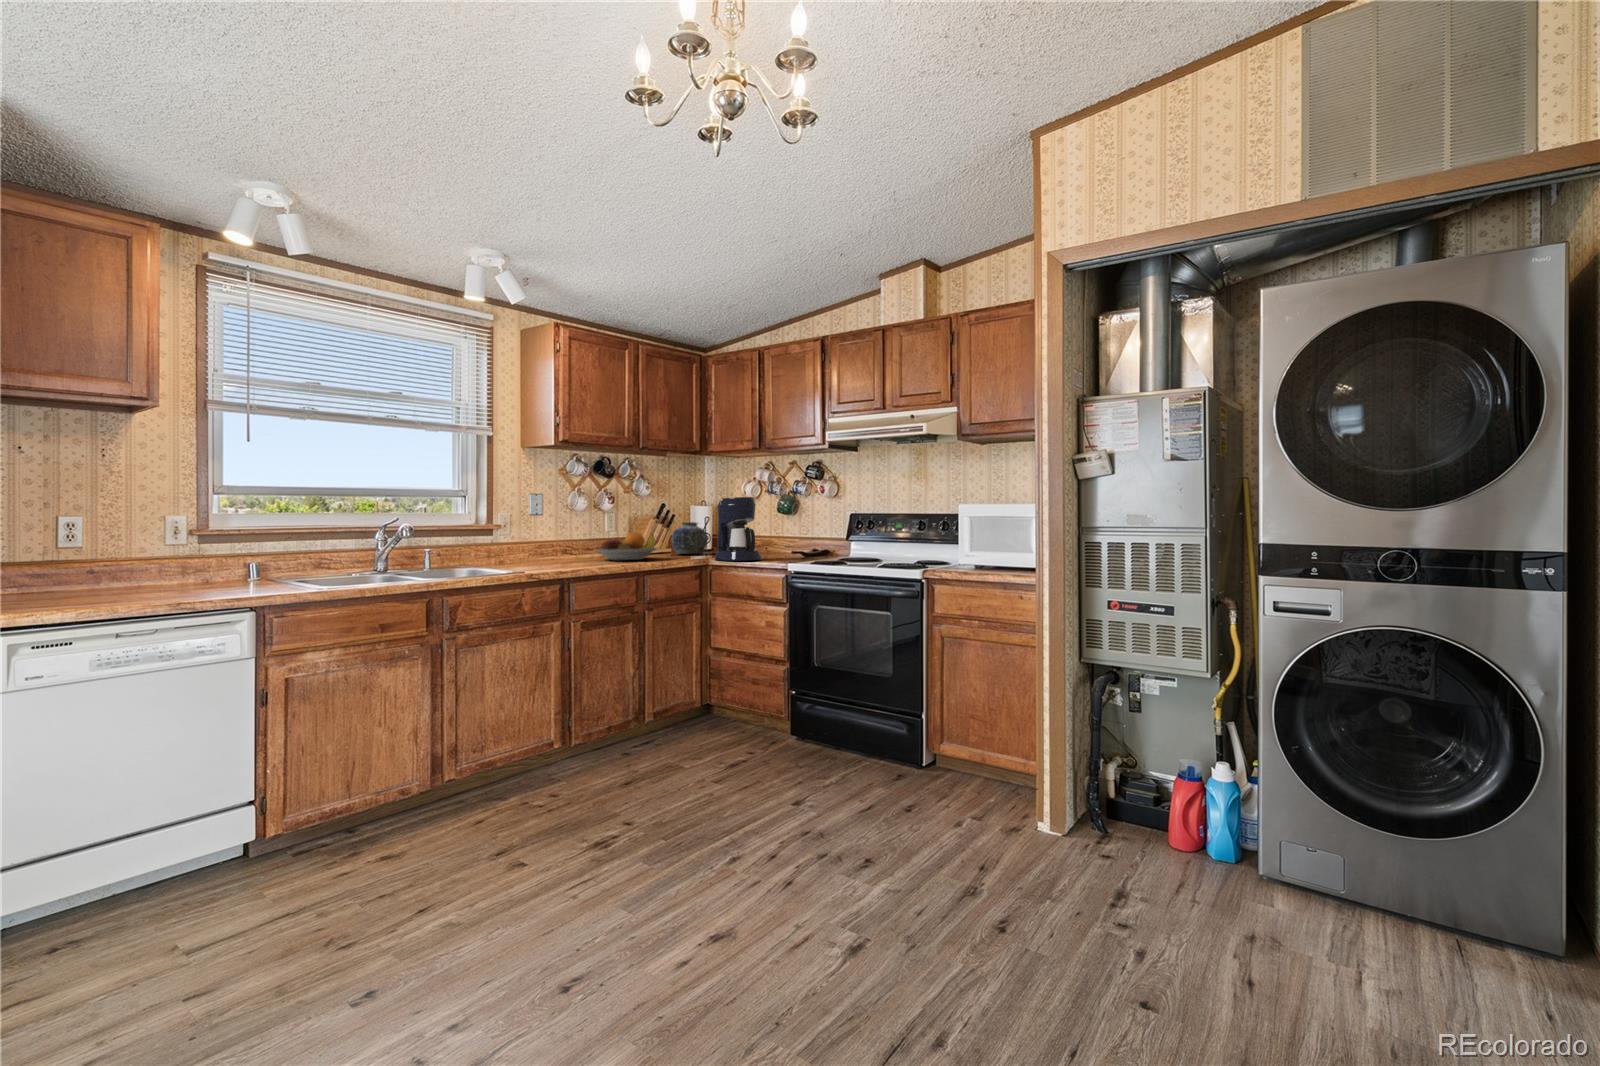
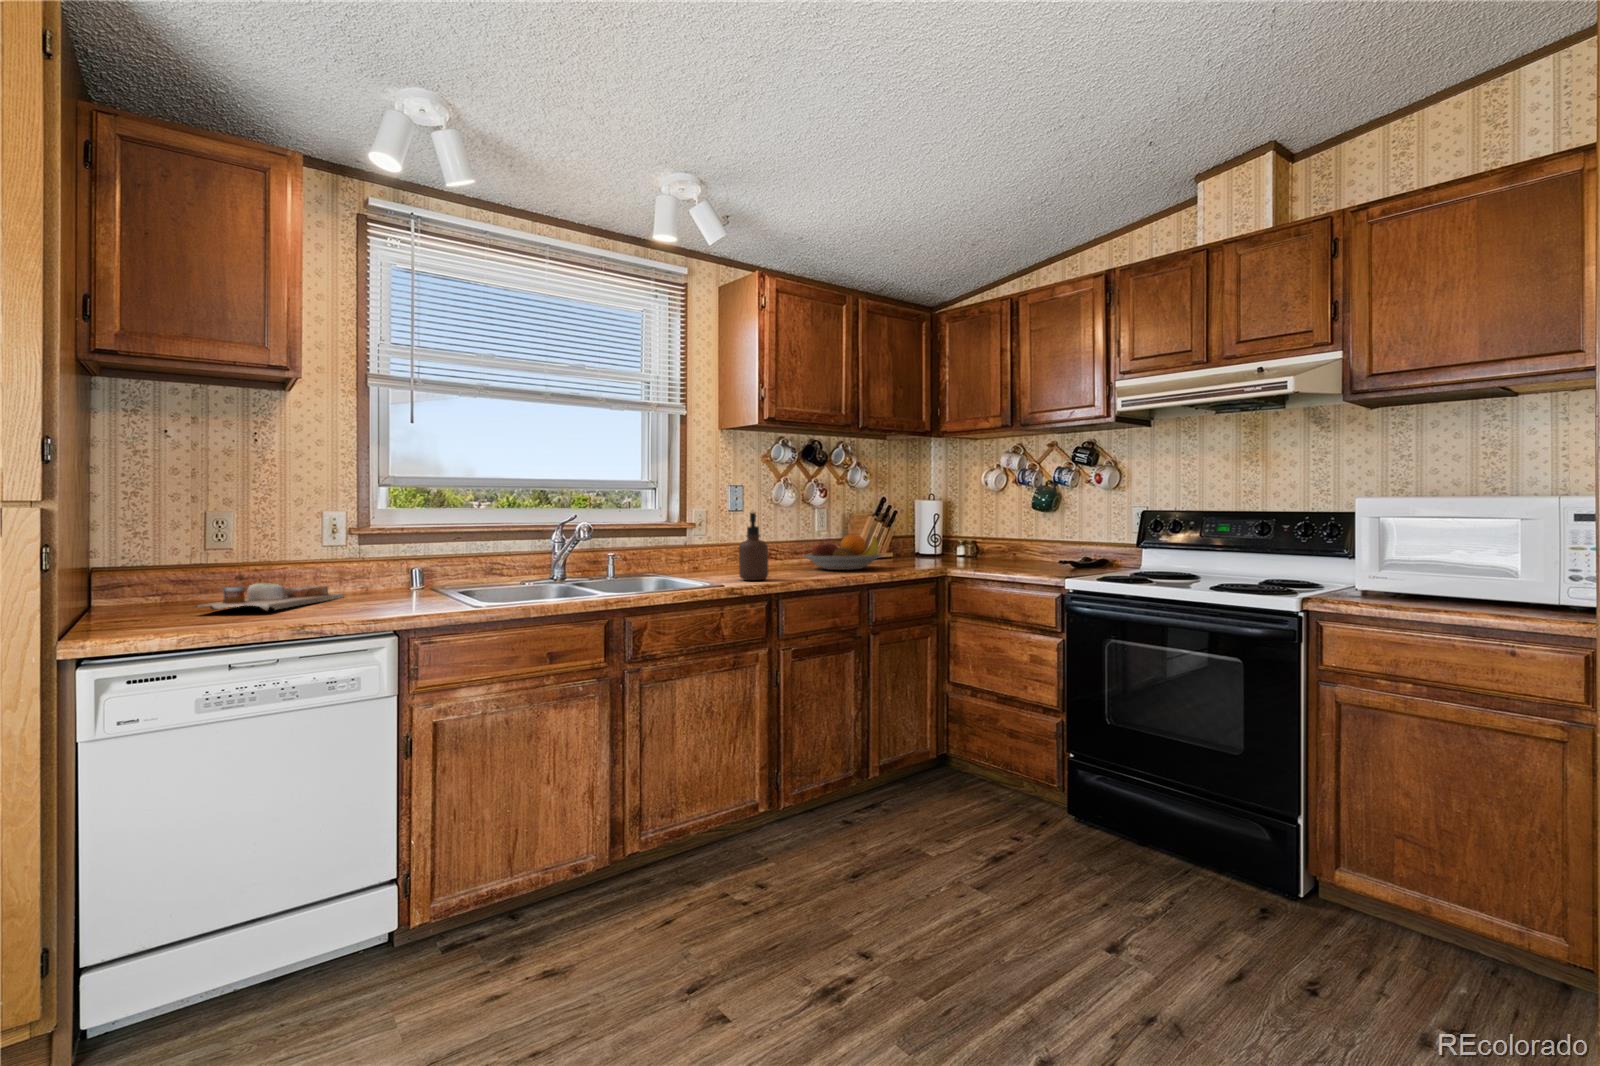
coffee maker: present [715,497,762,561] -> none [958,488,1023,574]
soap dispenser: none [538,516,563,568] -> present [739,513,768,580]
vase: present [671,522,708,554] -> none [895,521,941,562]
cutting board: none [61,575,188,597] -> present [197,583,344,611]

